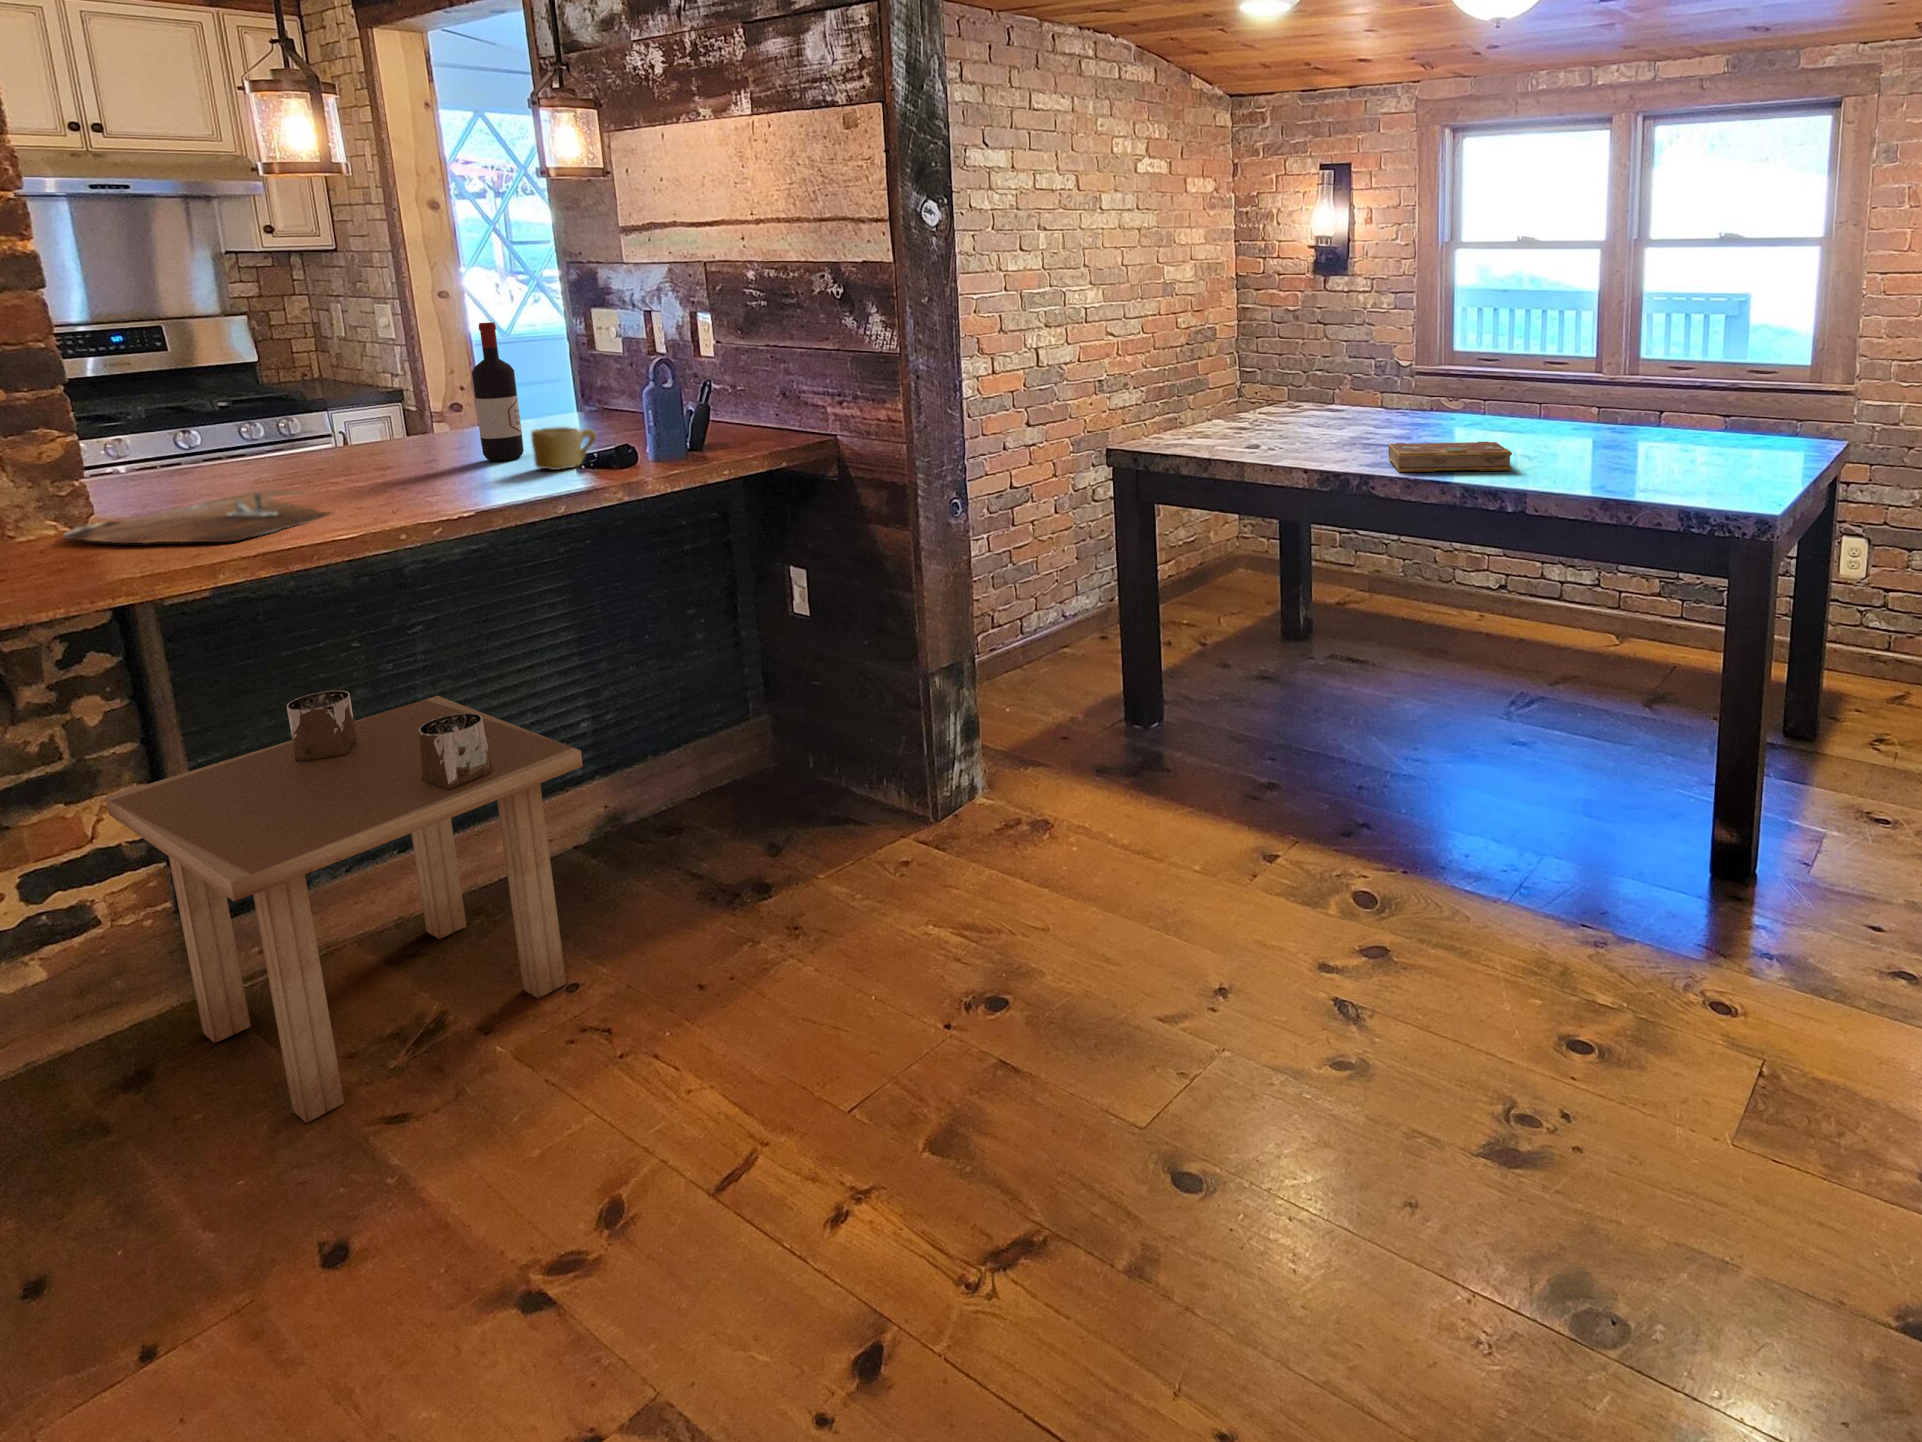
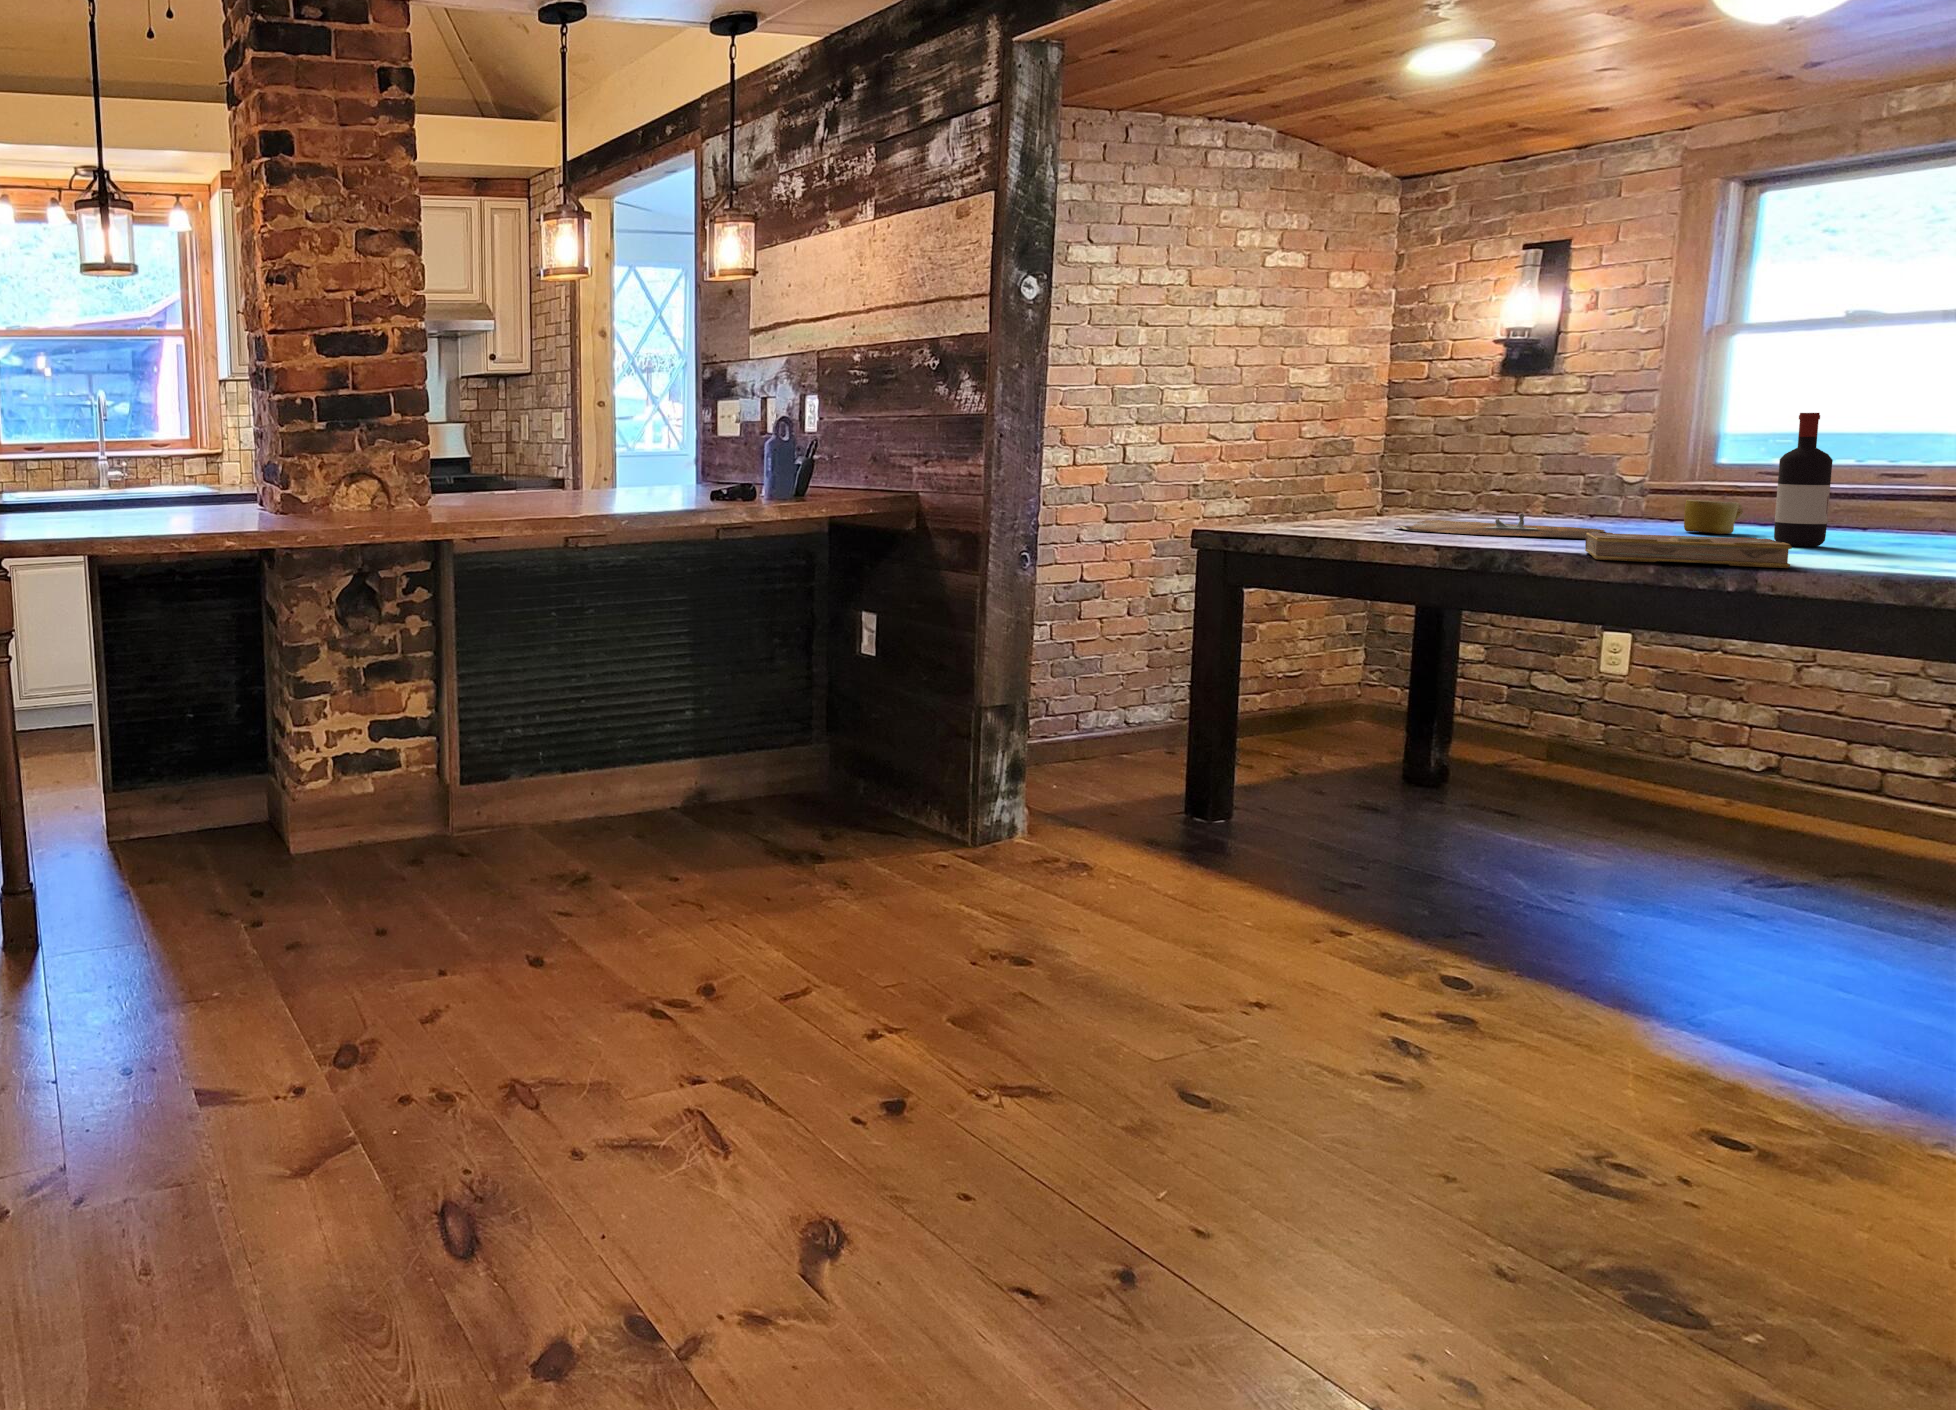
wine bottle: present [472,322,524,461] -> present [1774,413,1833,546]
mug: present [531,427,597,470] -> present [1684,500,1743,534]
cutting board: present [64,490,331,543] -> present [1396,513,1605,538]
side table: present [105,691,583,1123] -> none [420,631,702,908]

